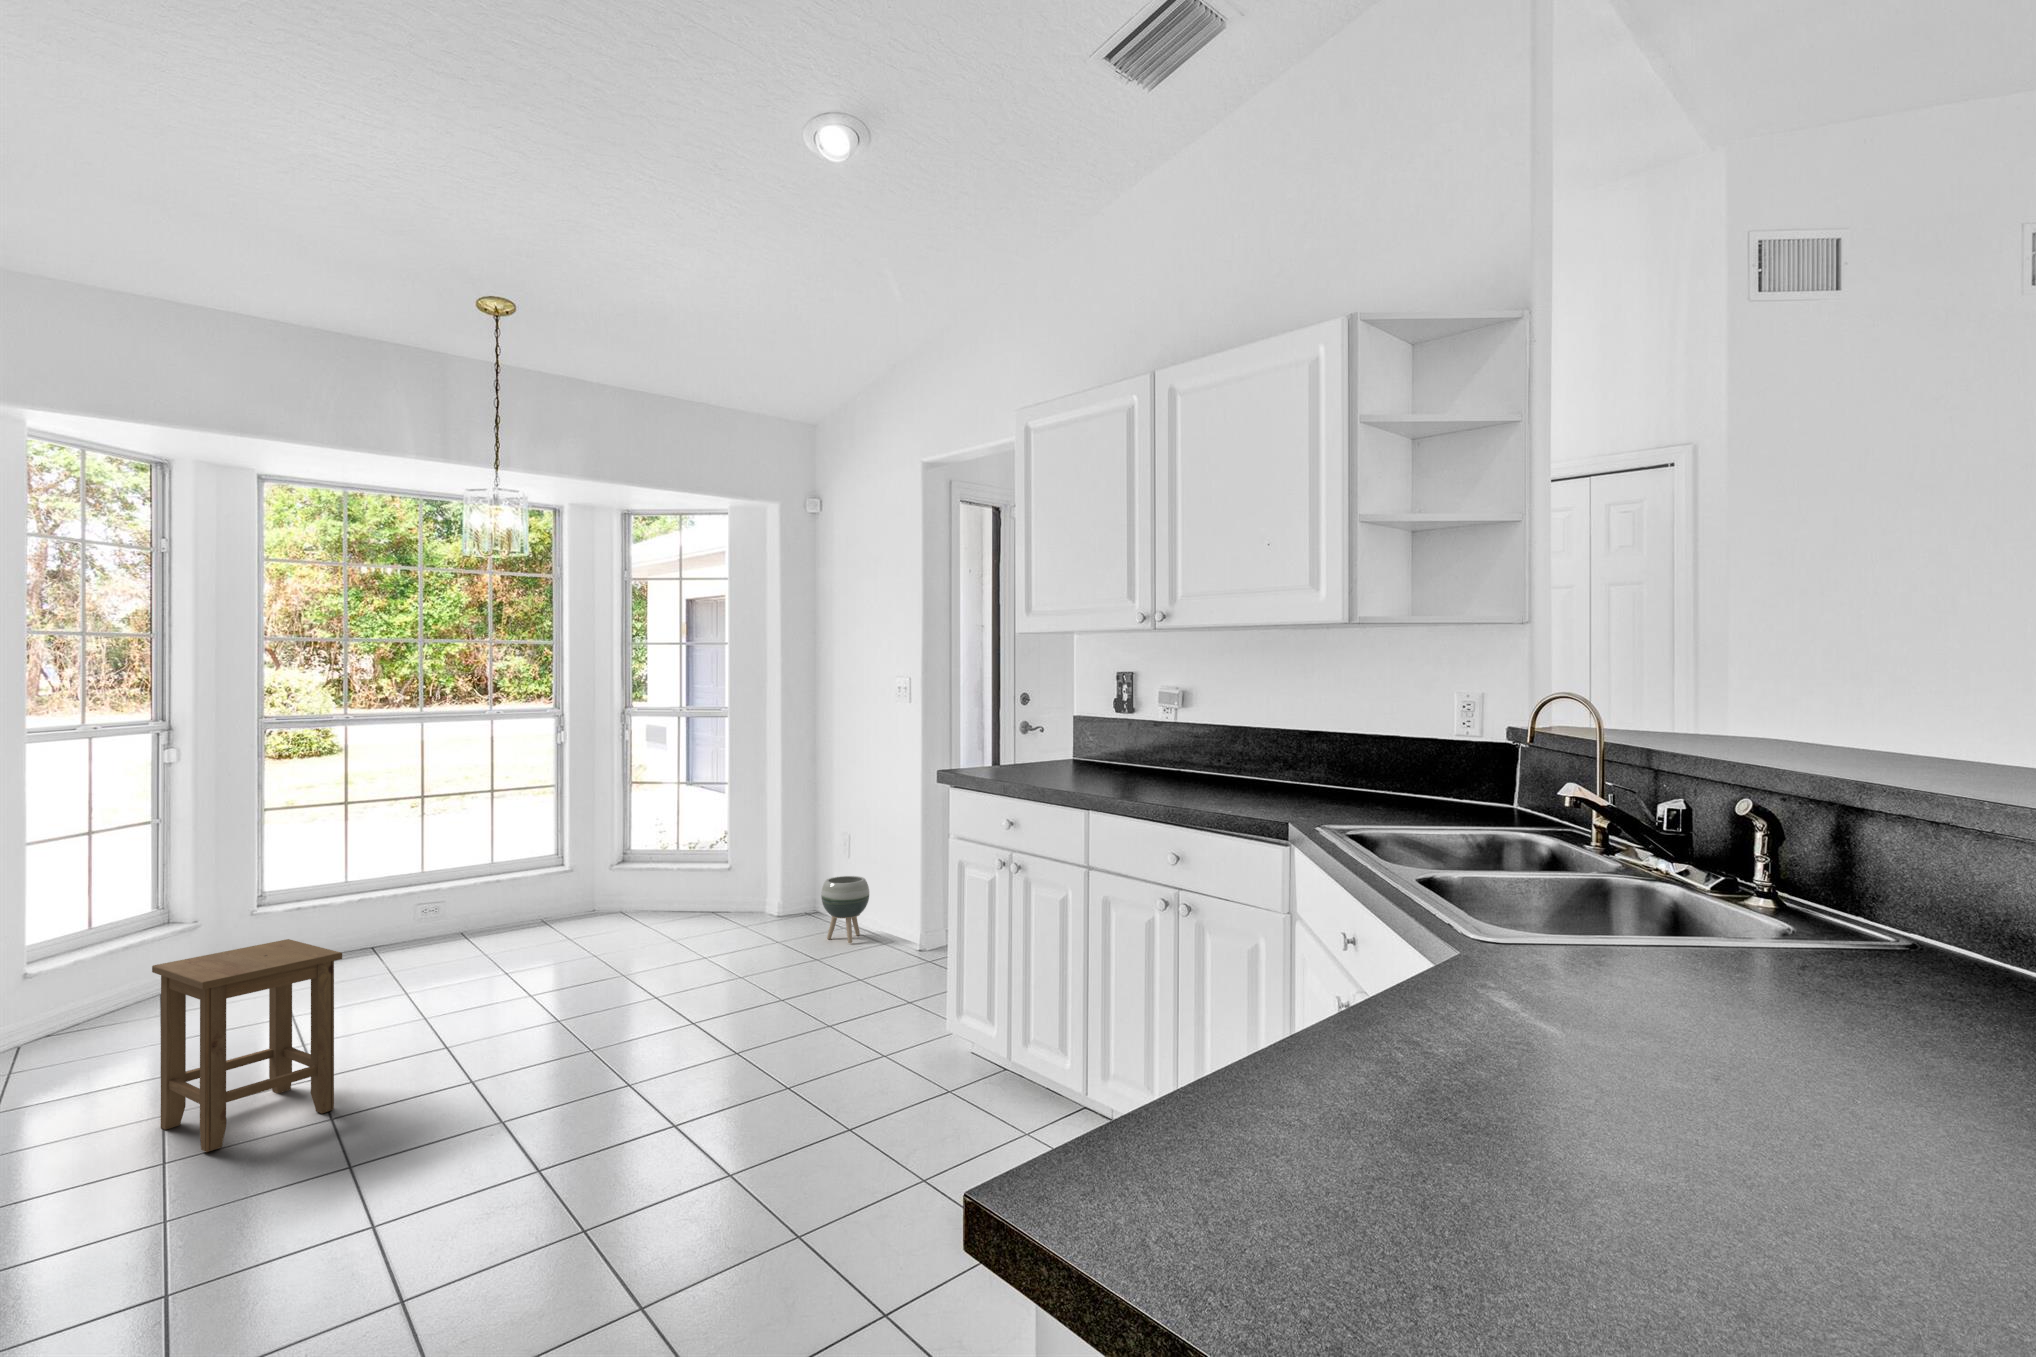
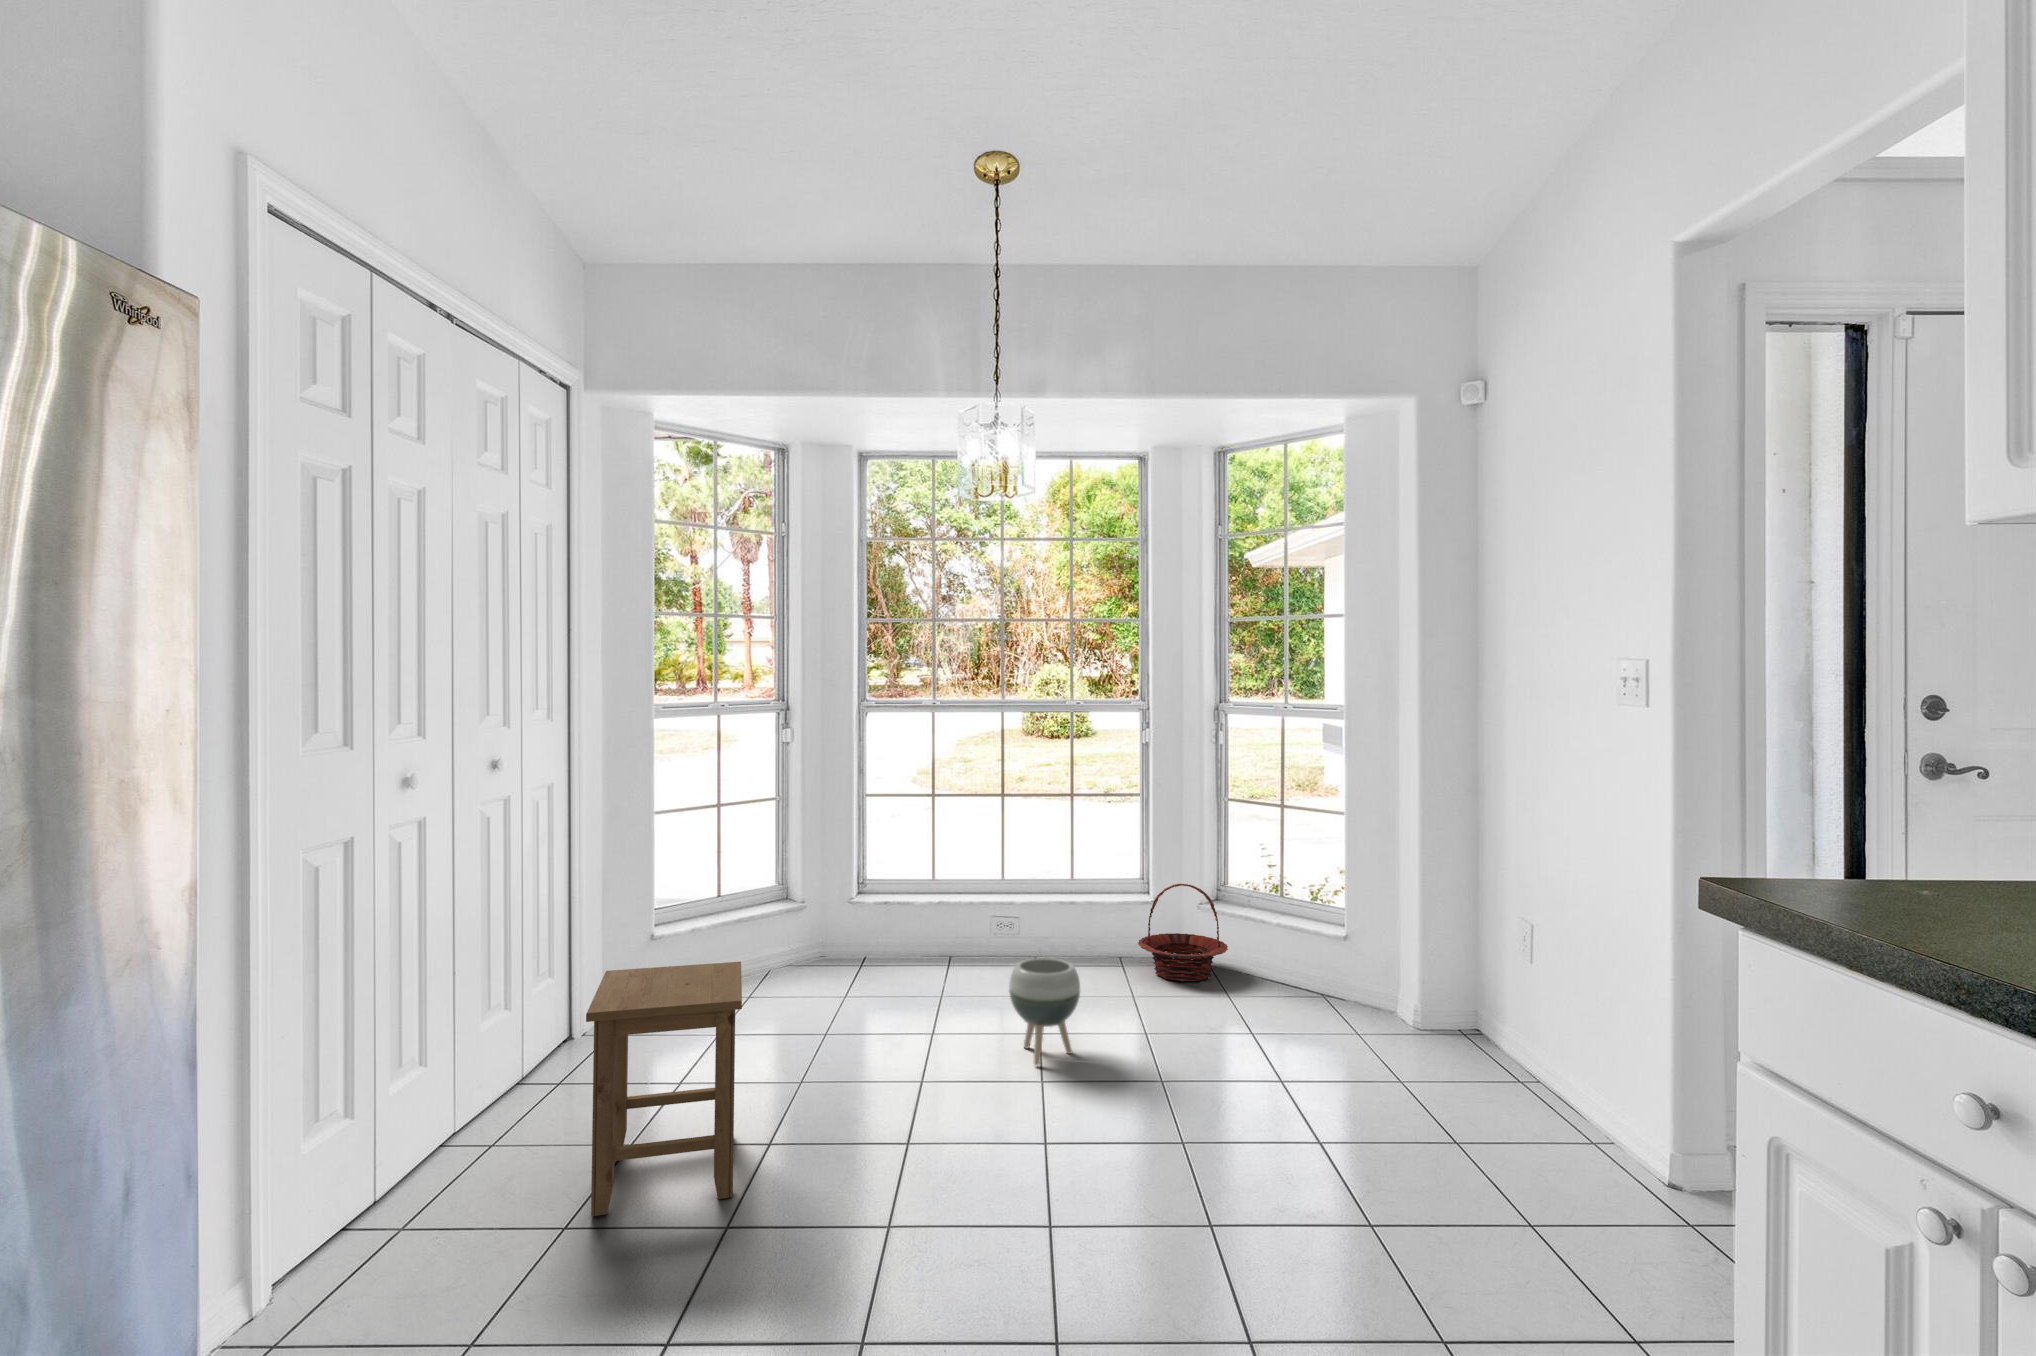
basket: none [564,851,641,926] -> present [1138,884,1228,982]
planter: present [821,876,869,943] -> present [1009,958,1080,1065]

